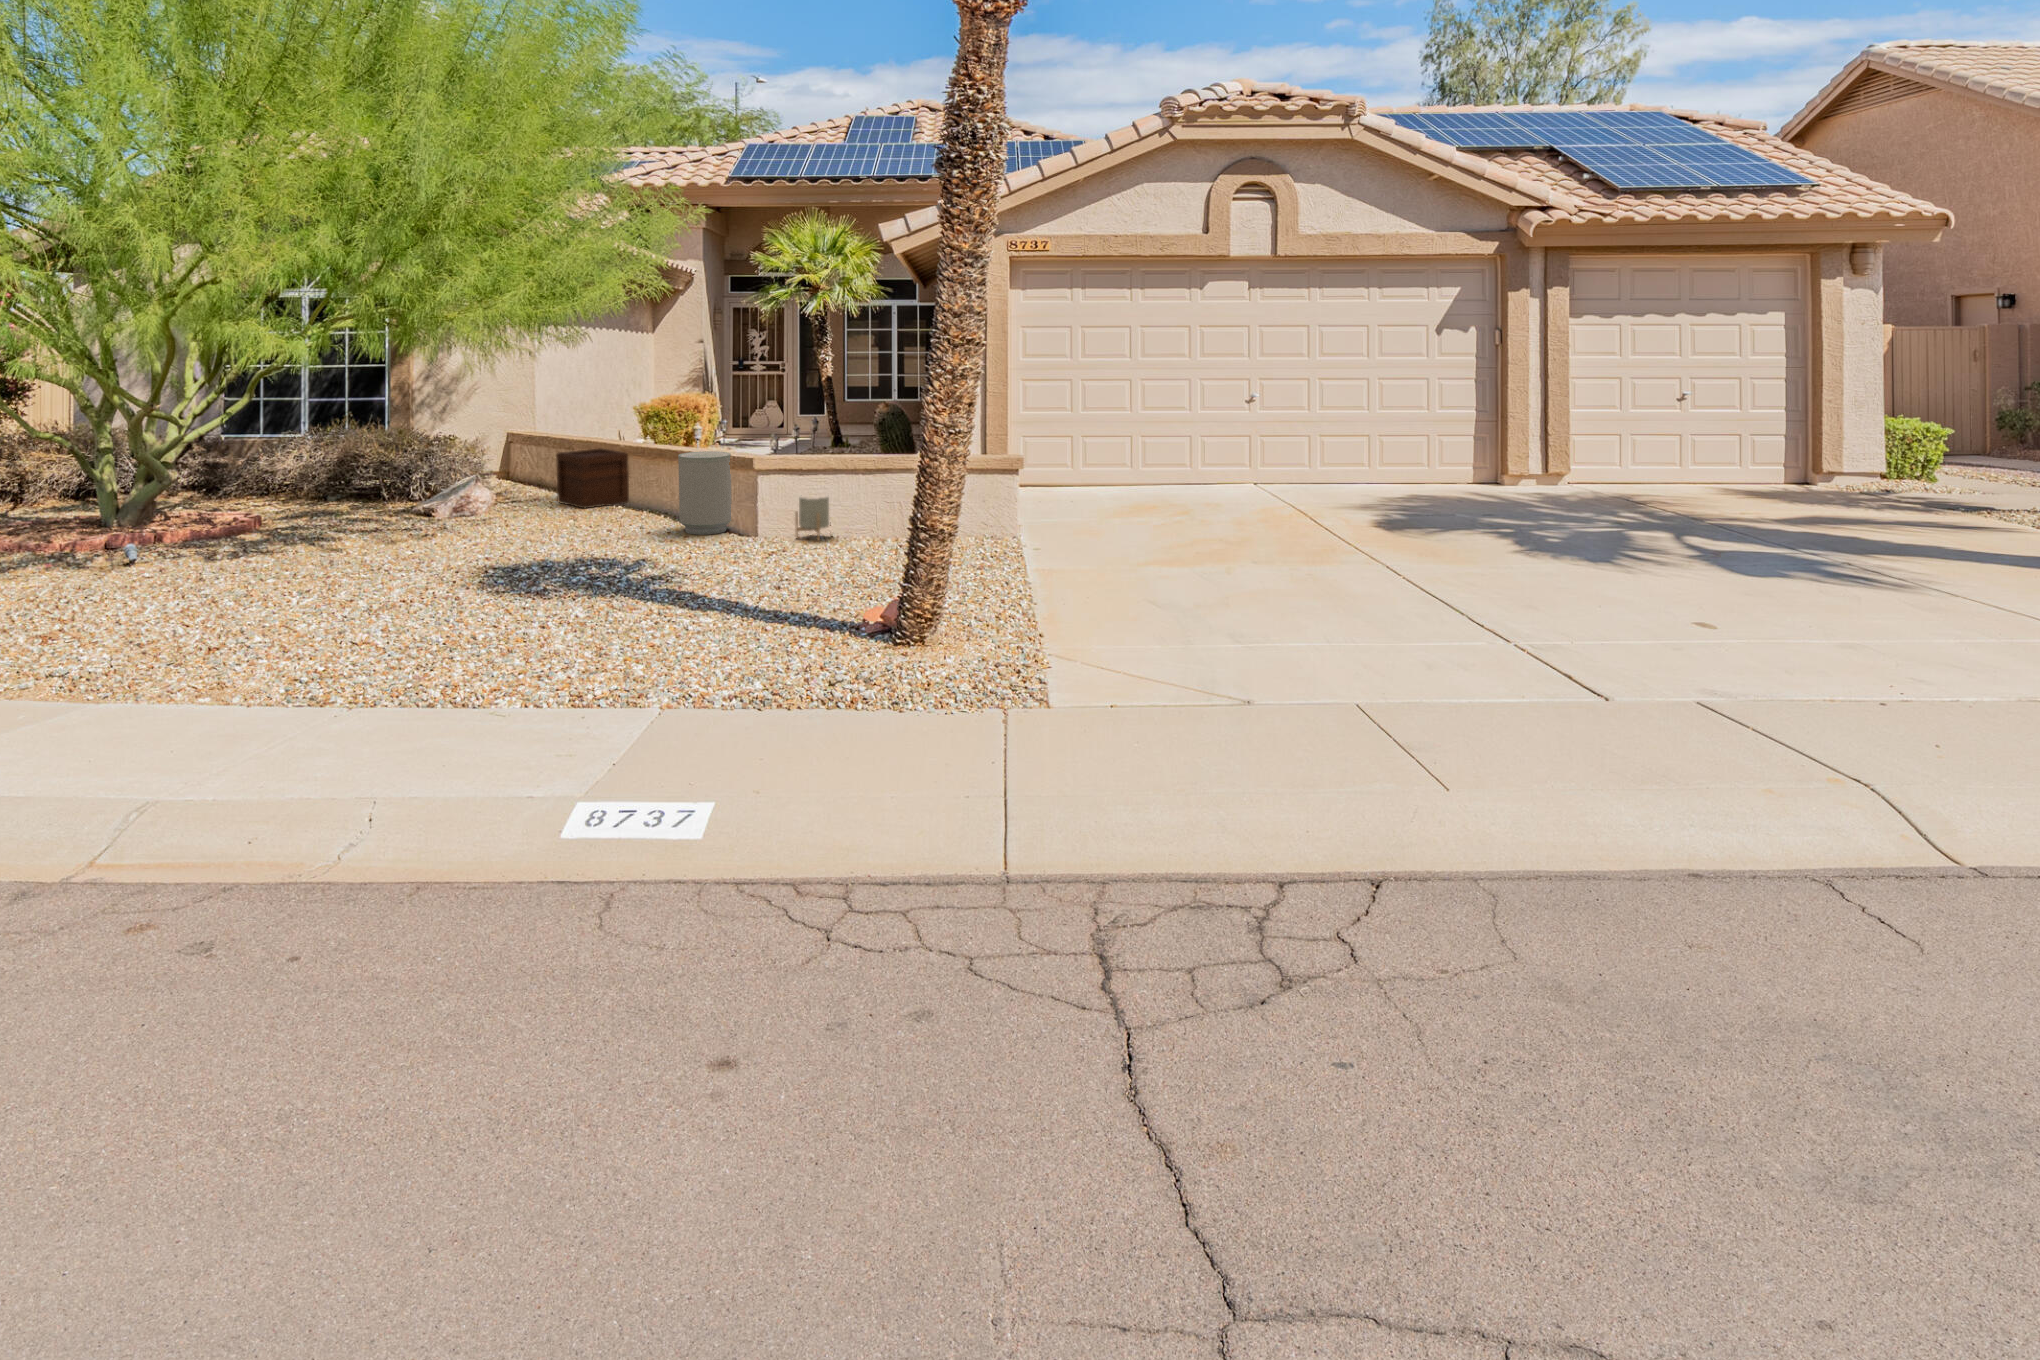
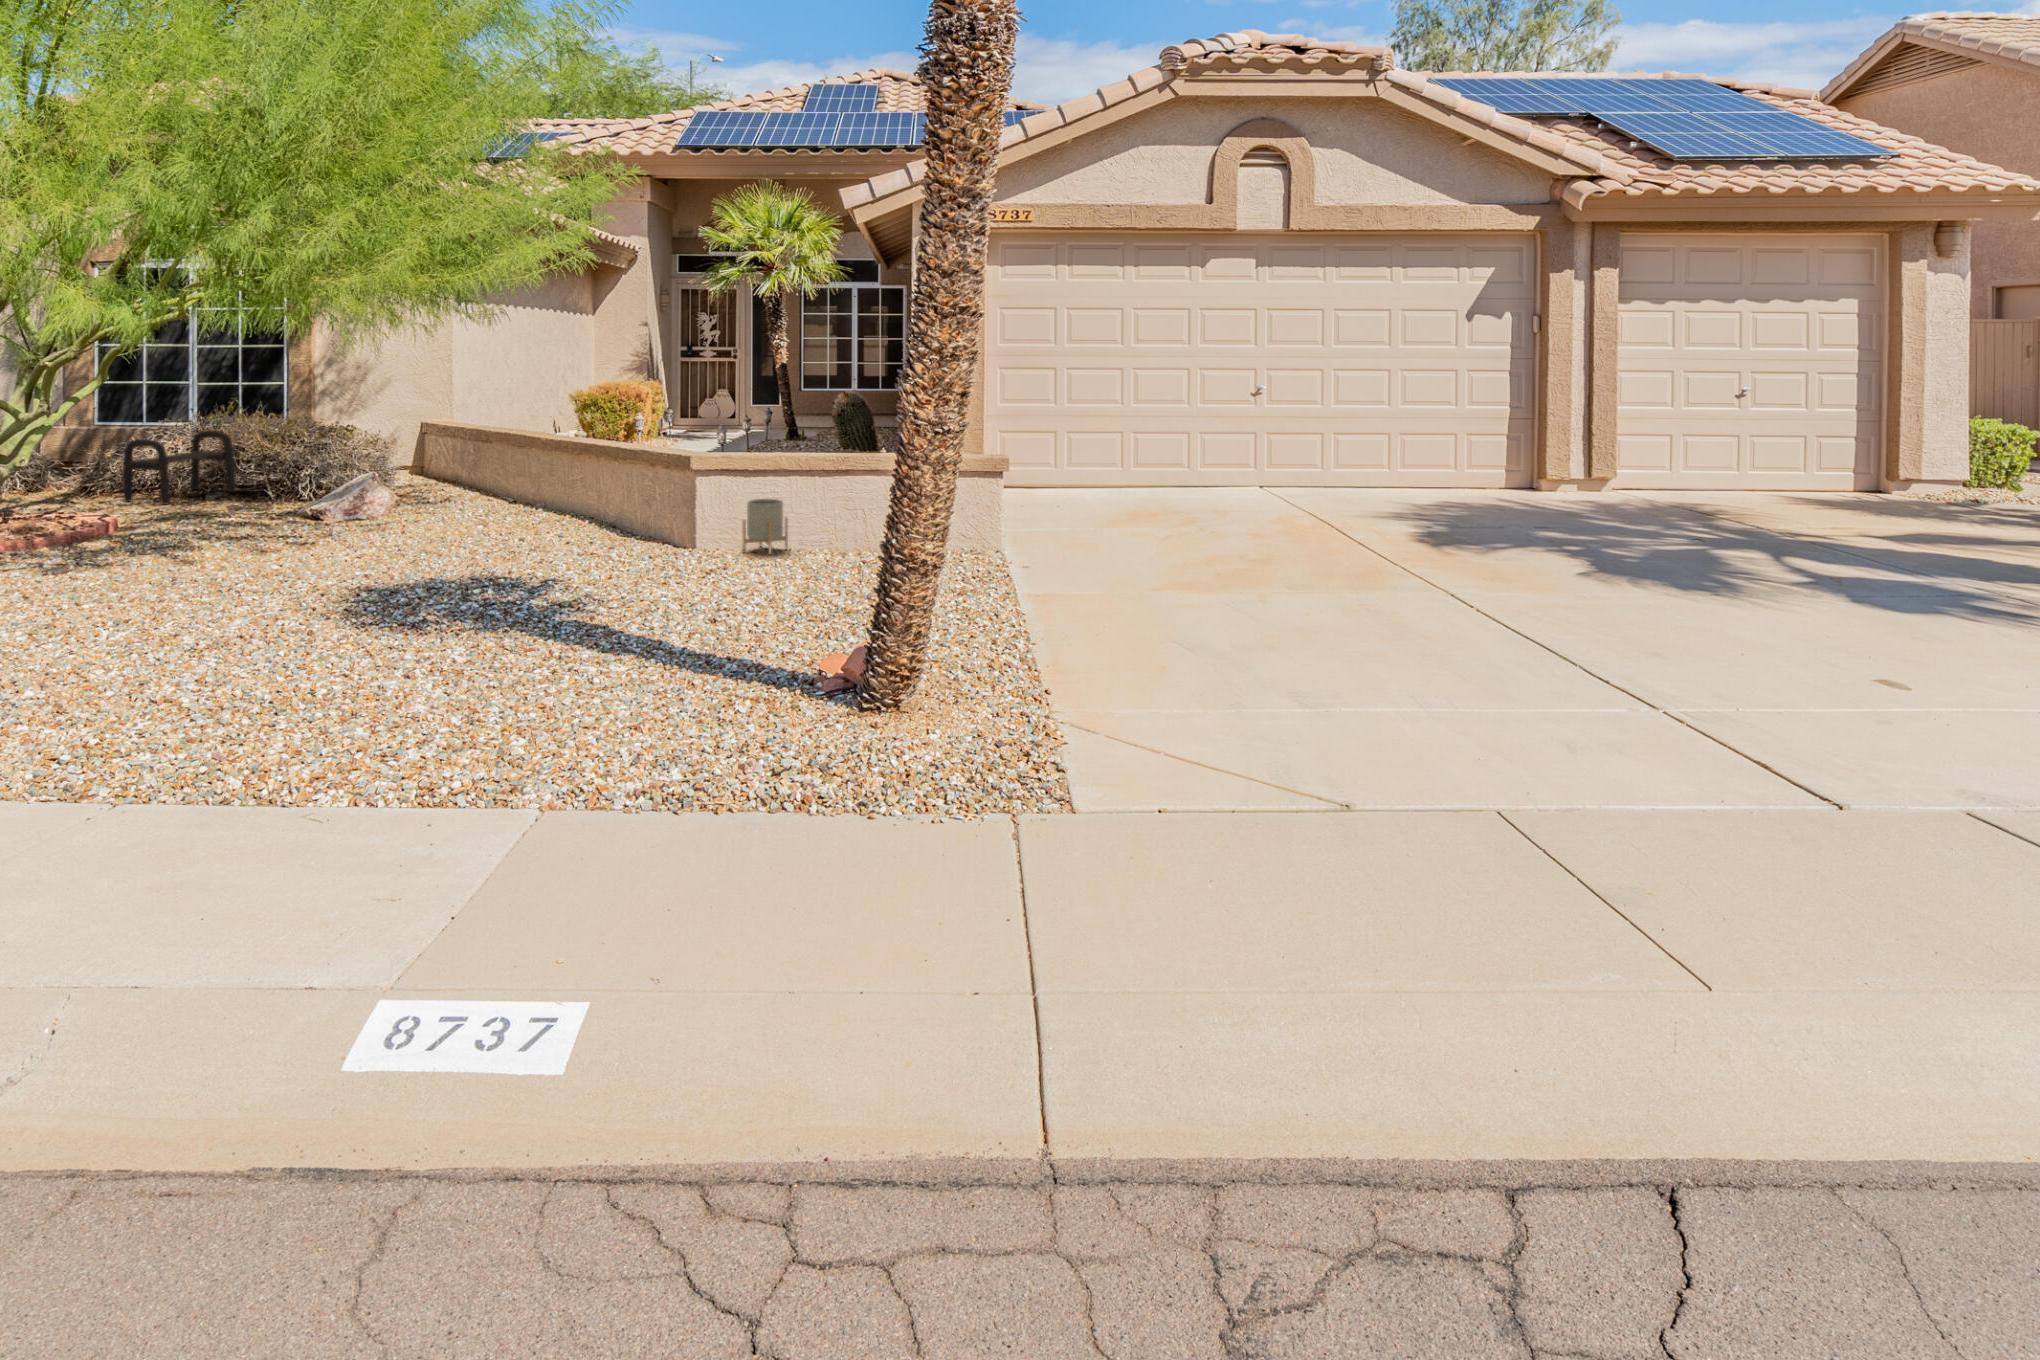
bench: none [264,440,354,503] -> present [123,430,235,505]
wooden crate: present [556,448,629,509] -> none [468,442,552,513]
trash can: present [678,451,732,535] -> none [604,447,667,546]

